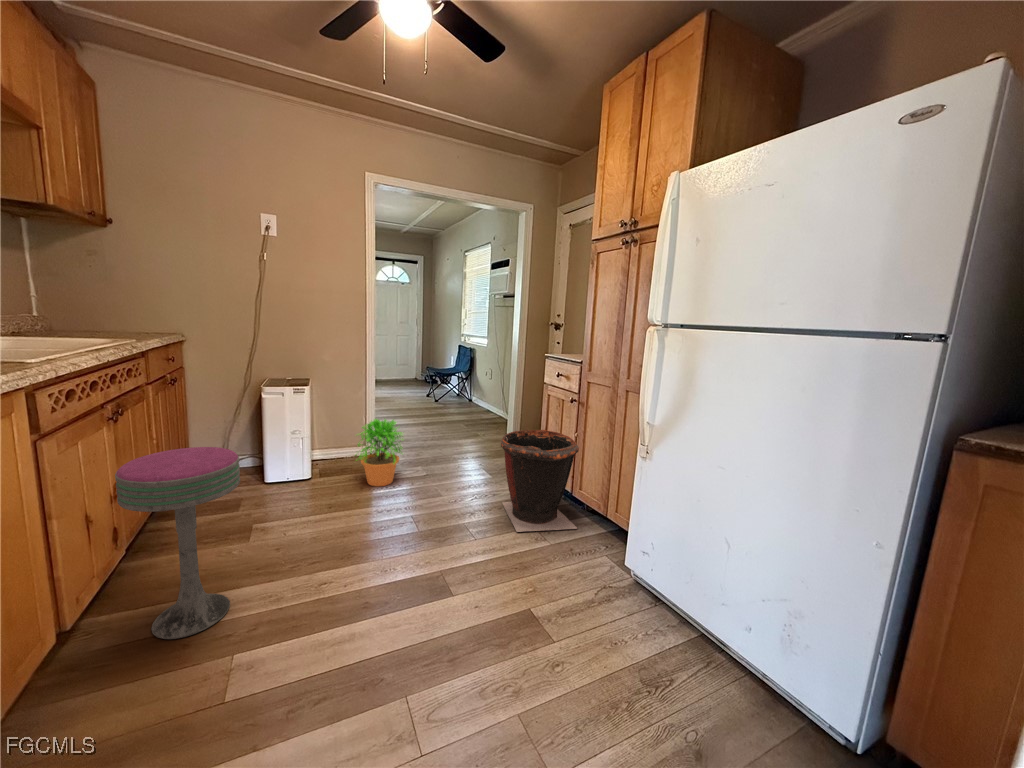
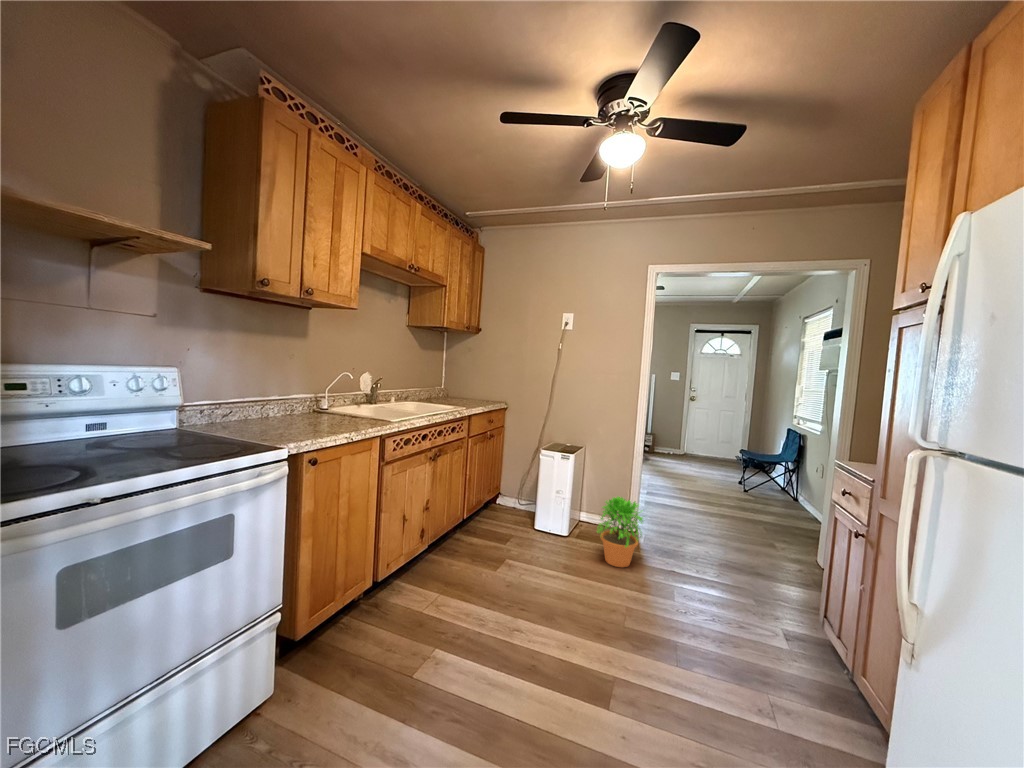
trash can: present [501,430,579,532] -> none [723,554,853,746]
bar stool: present [115,447,240,639] -> none [405,485,470,618]

